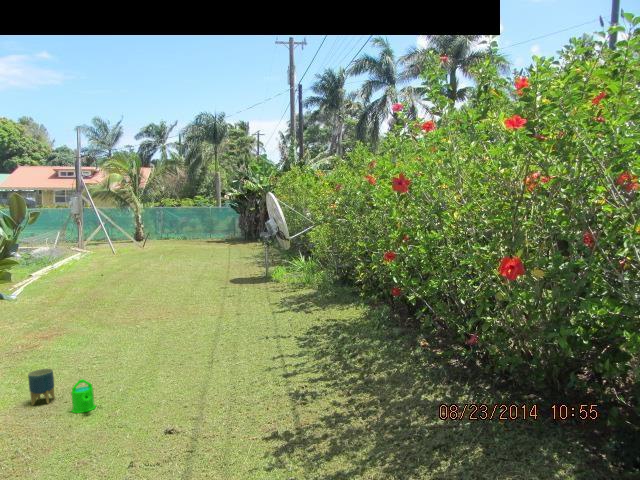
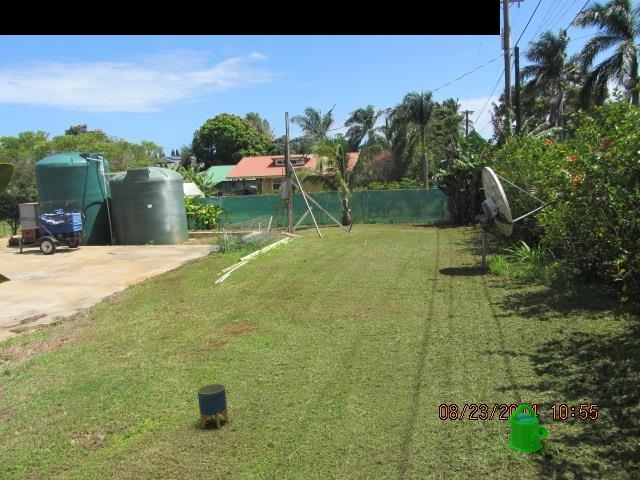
watering can: present [71,379,96,413] -> present [509,404,548,452]

